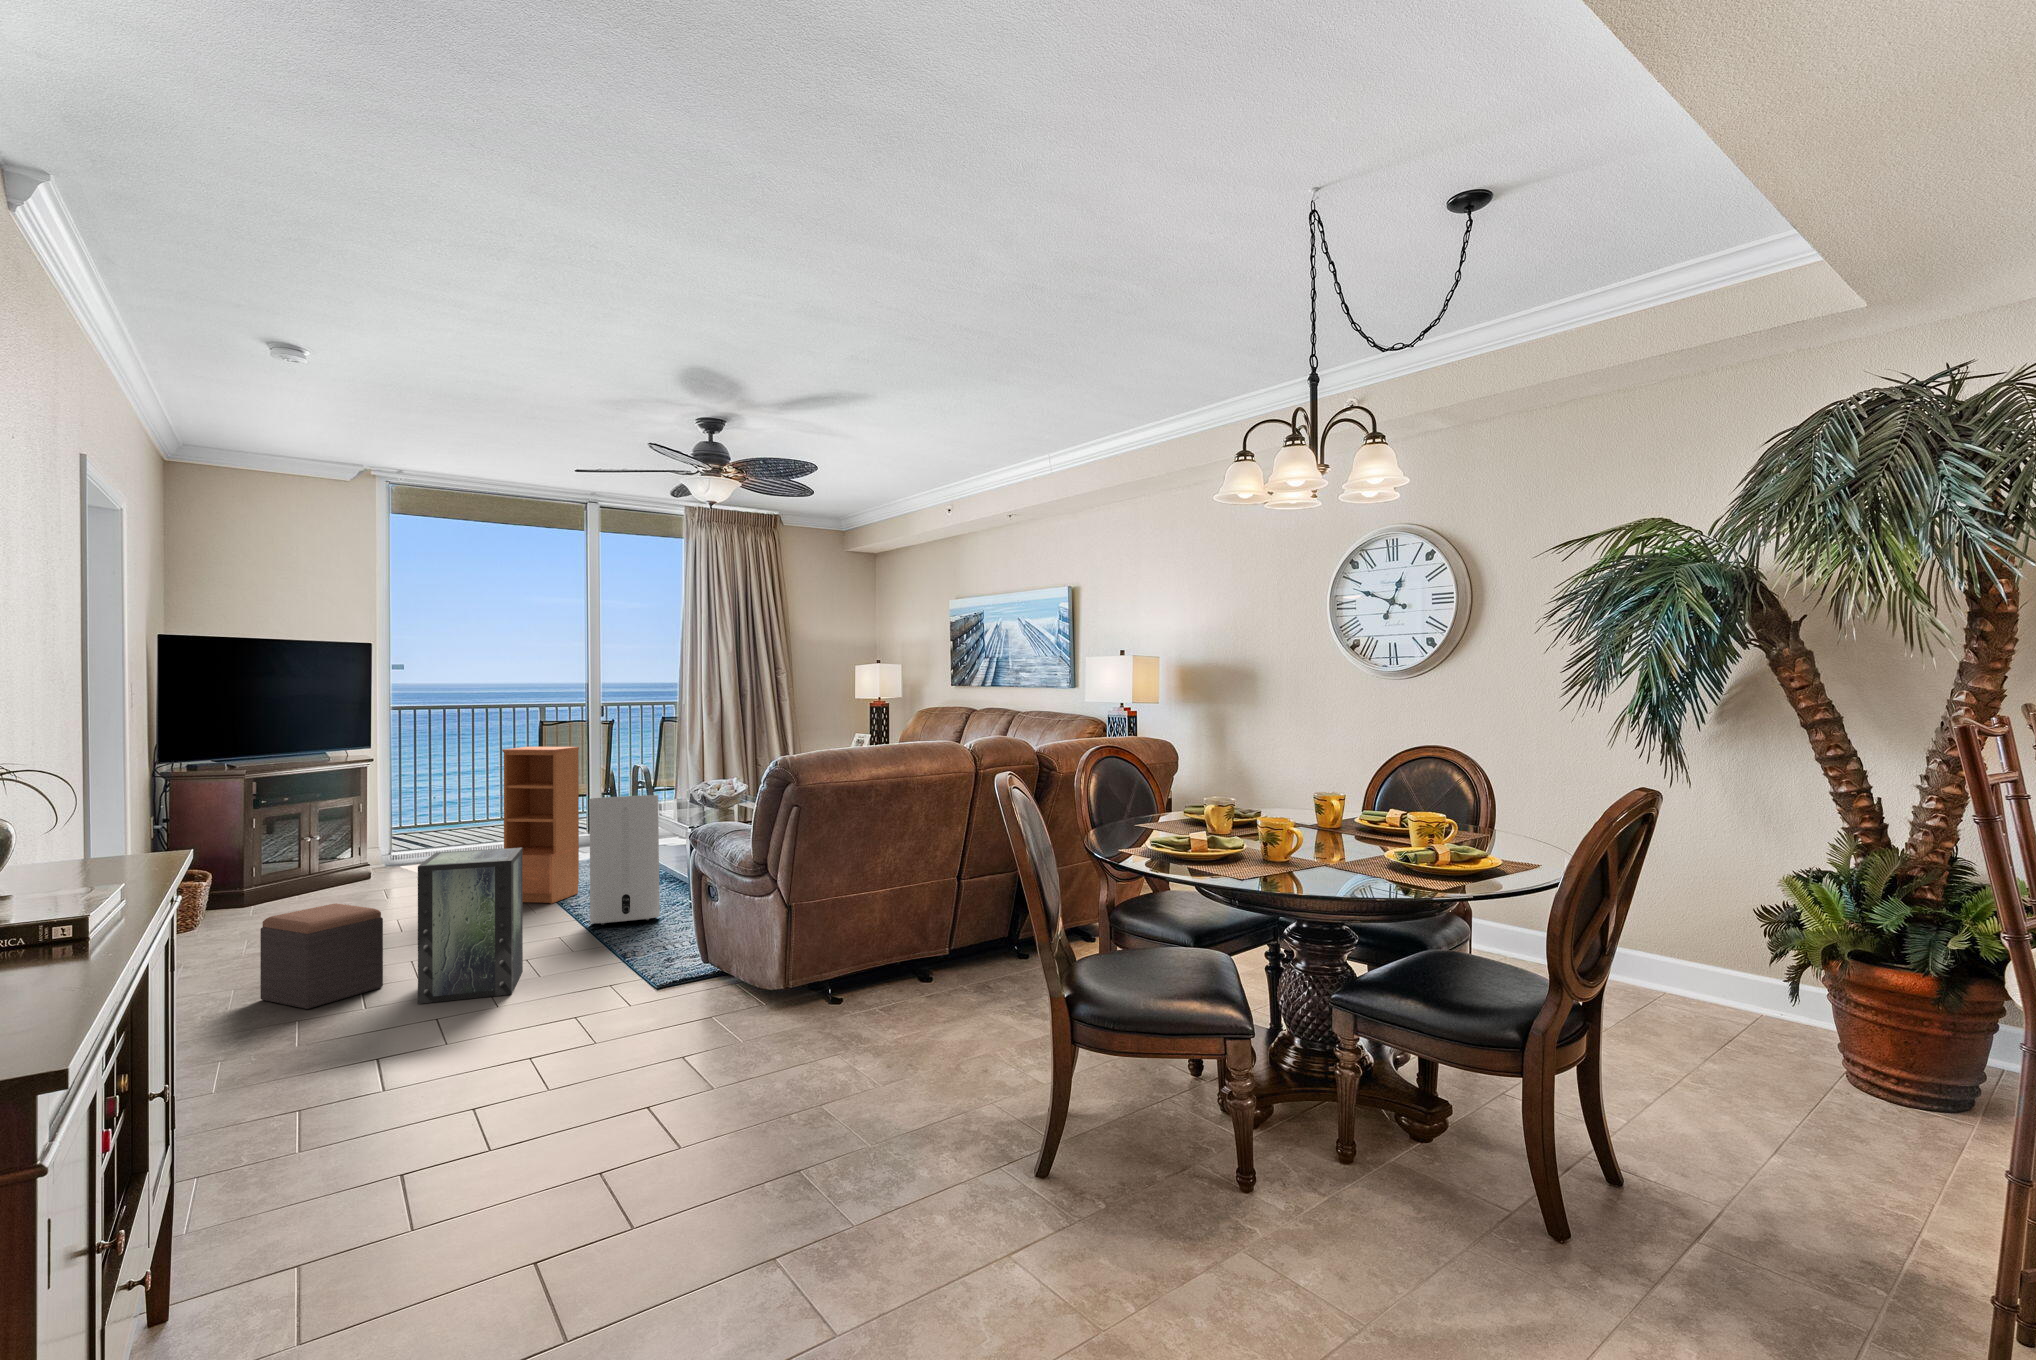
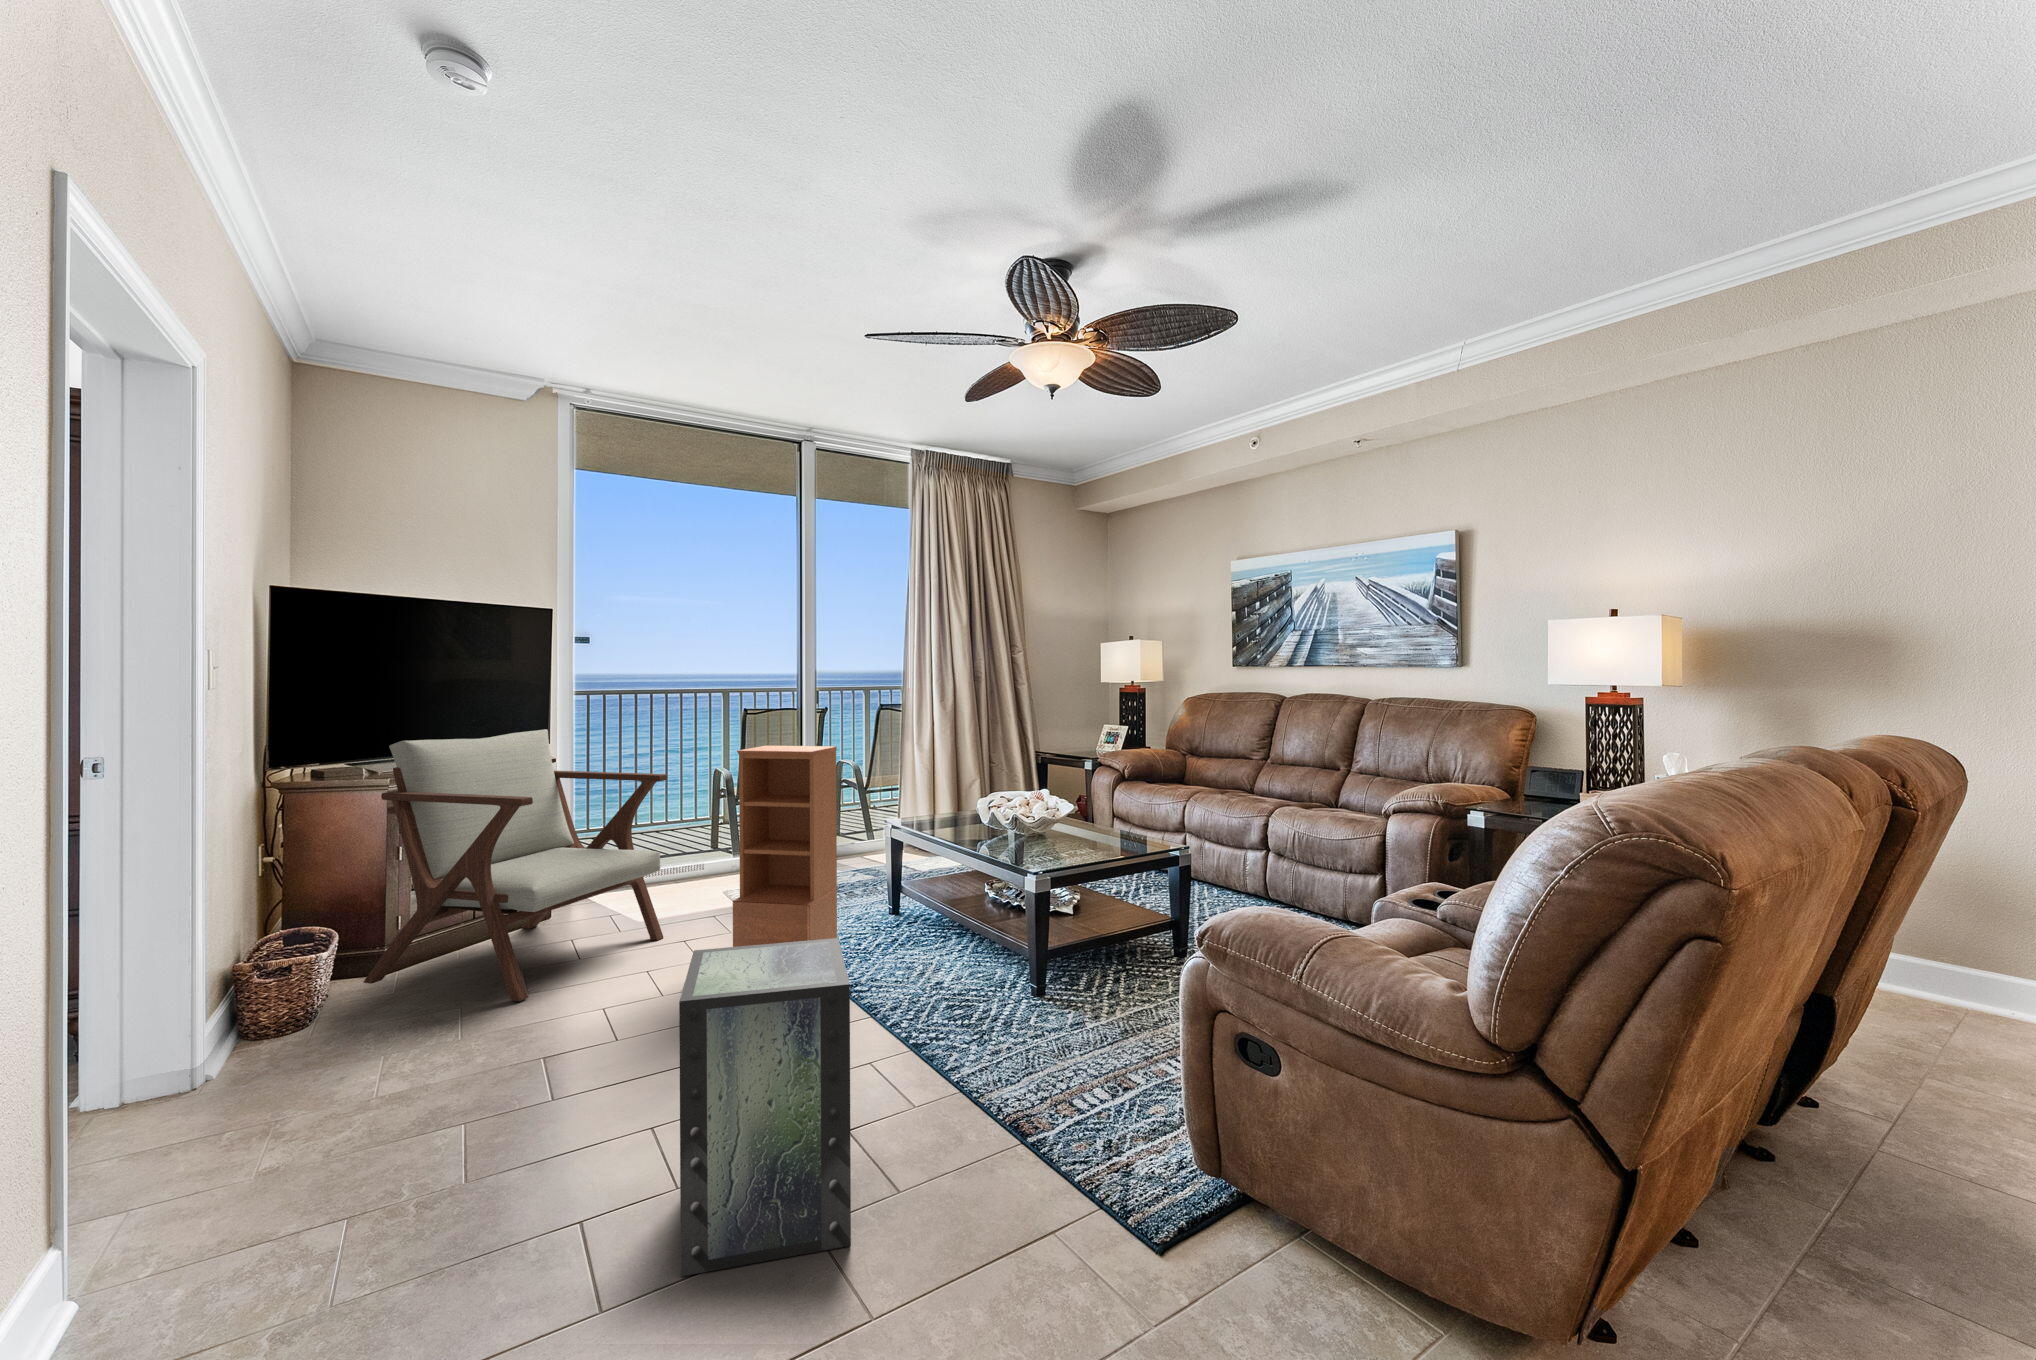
lounge chair: none [227,736,457,919] -> present [363,729,667,1001]
air purifier: present [590,795,660,925] -> none [884,824,990,1028]
footstool: present [260,903,383,1009] -> none [384,1040,605,1289]

